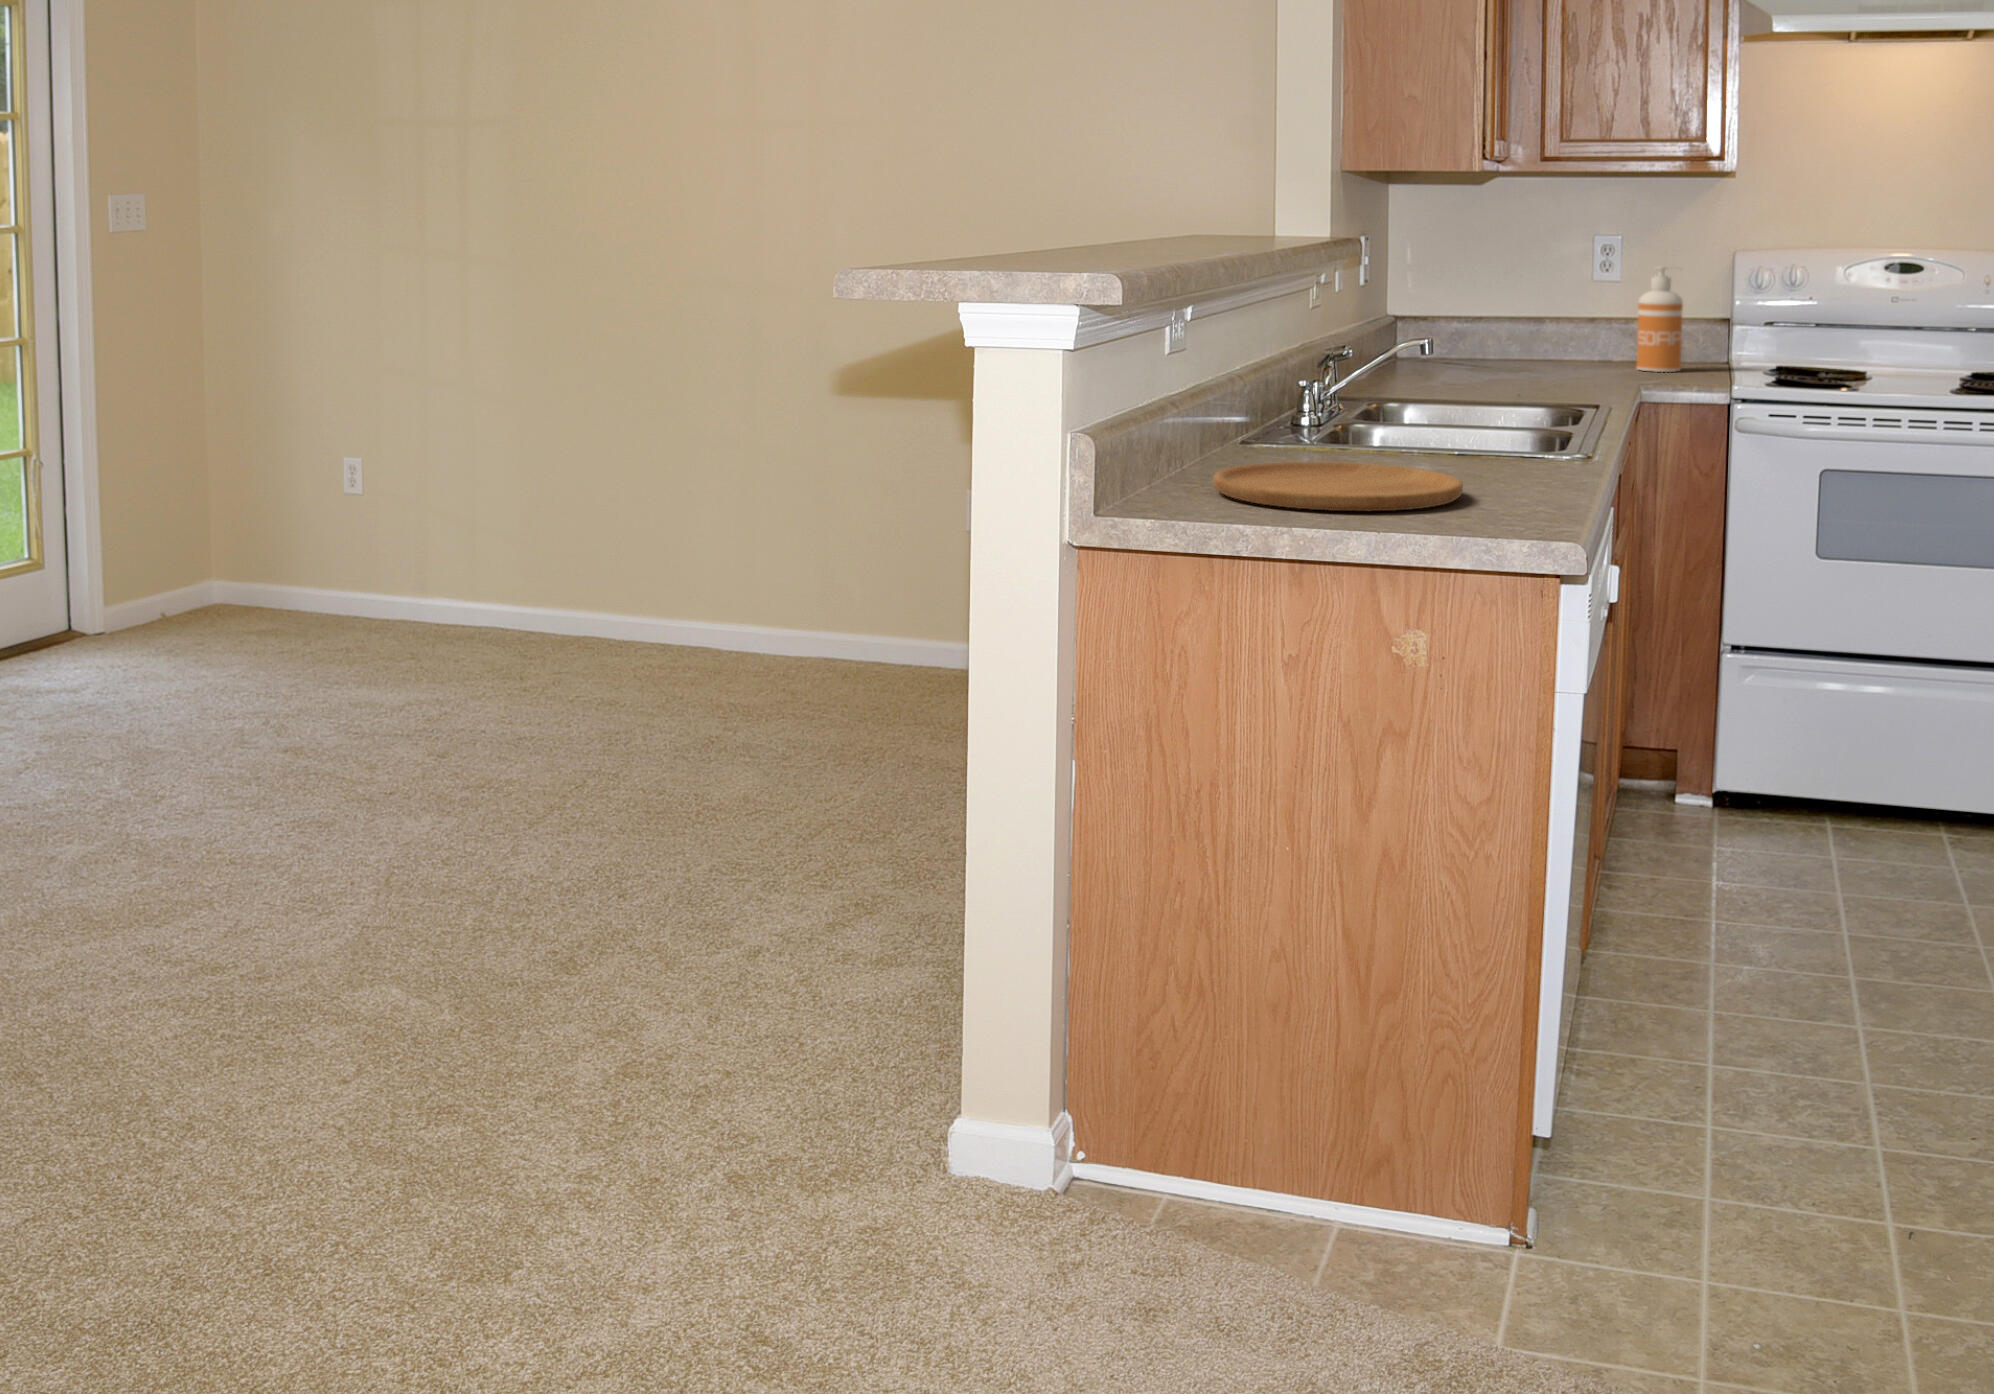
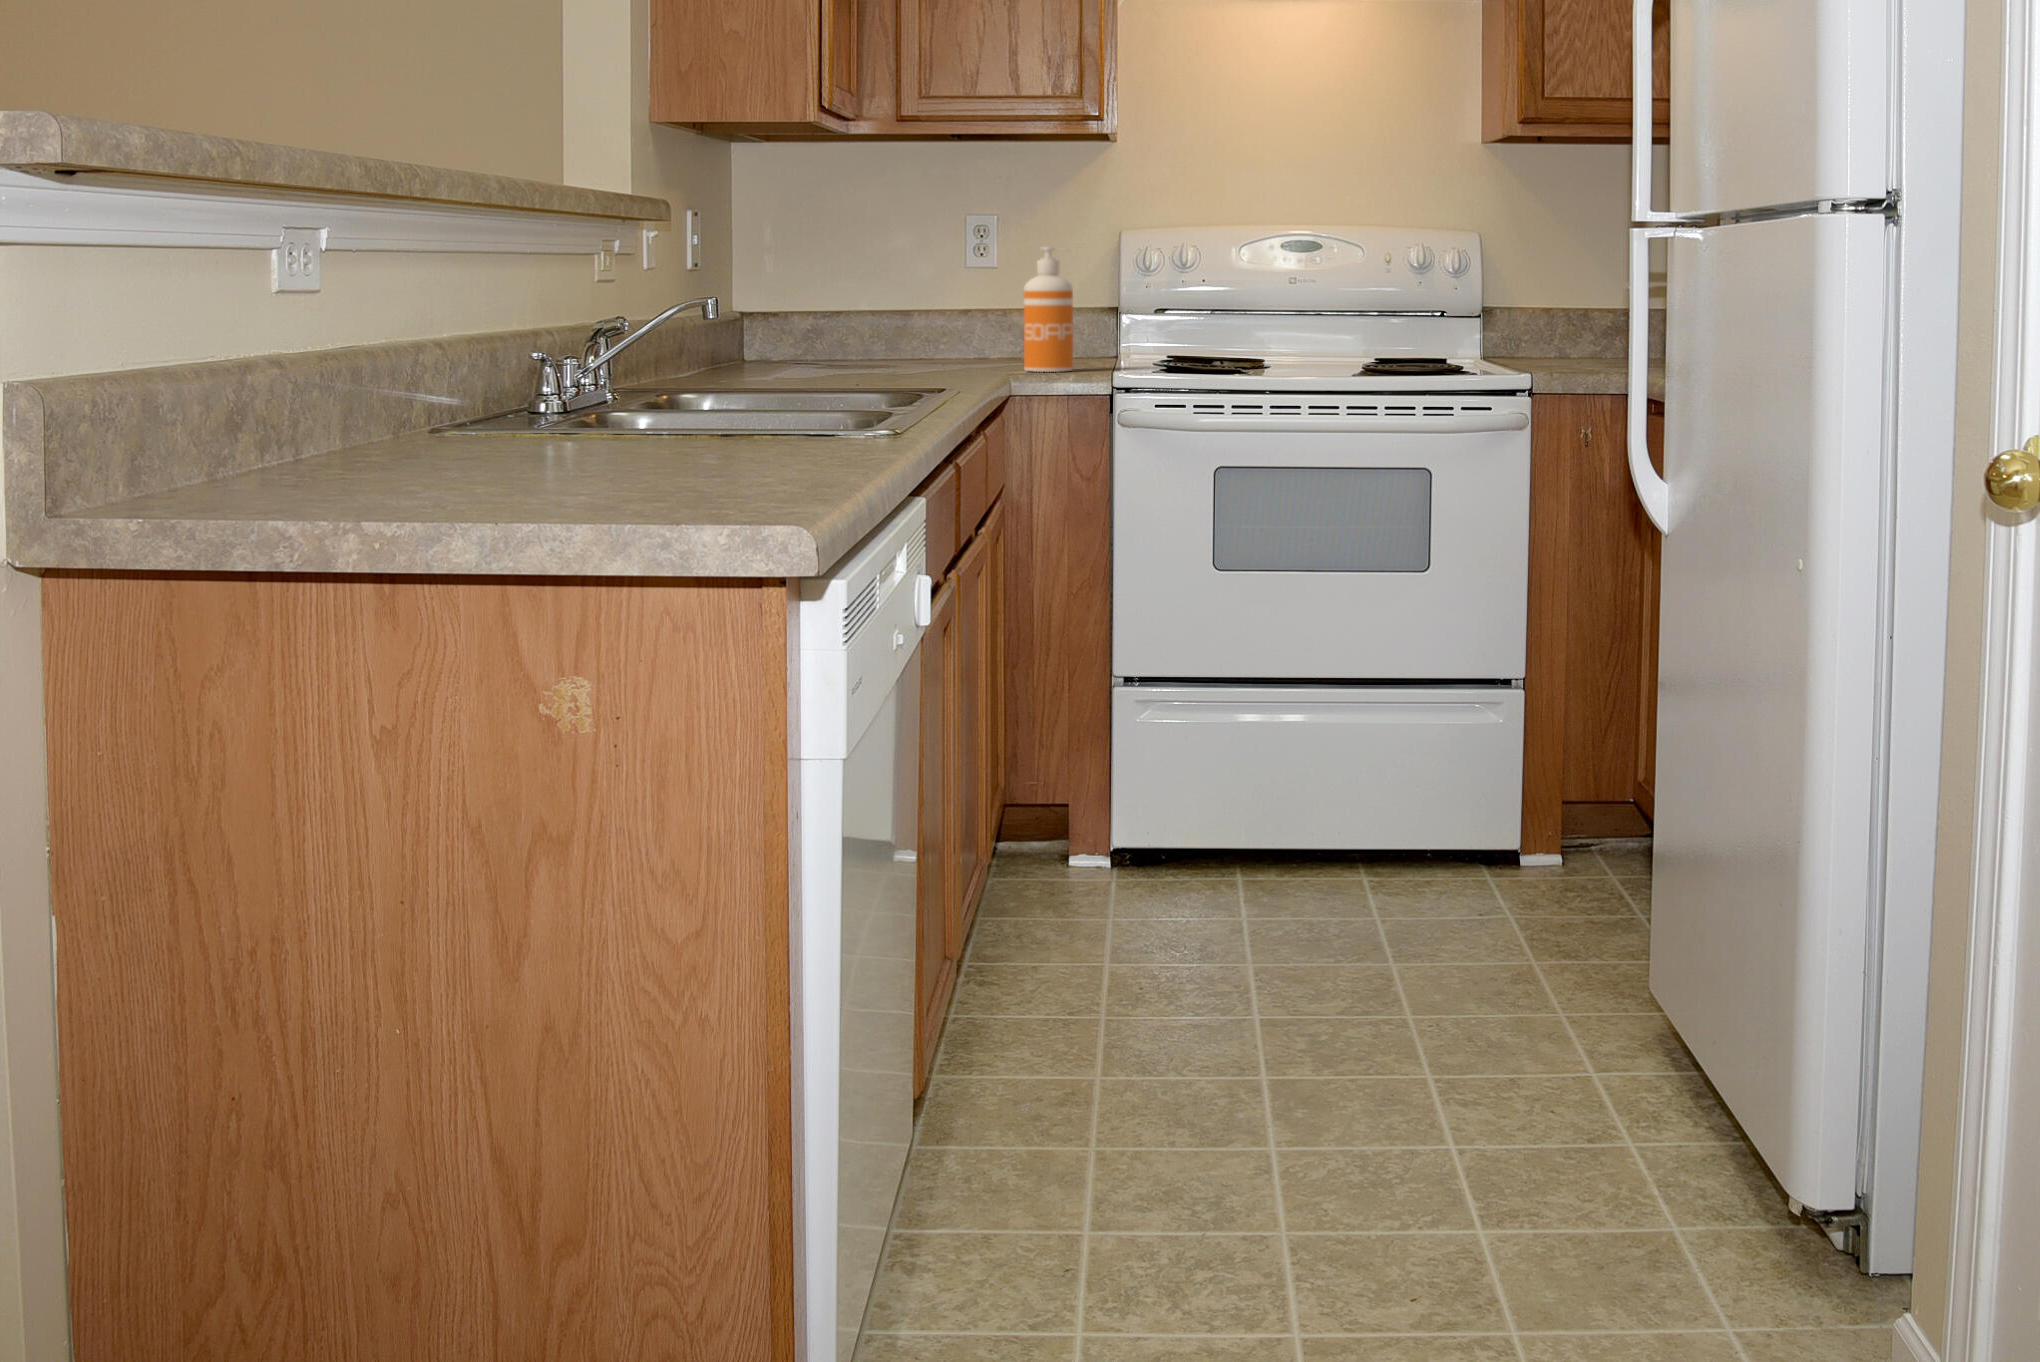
cutting board: present [1213,462,1463,511] -> none [389,453,765,511]

